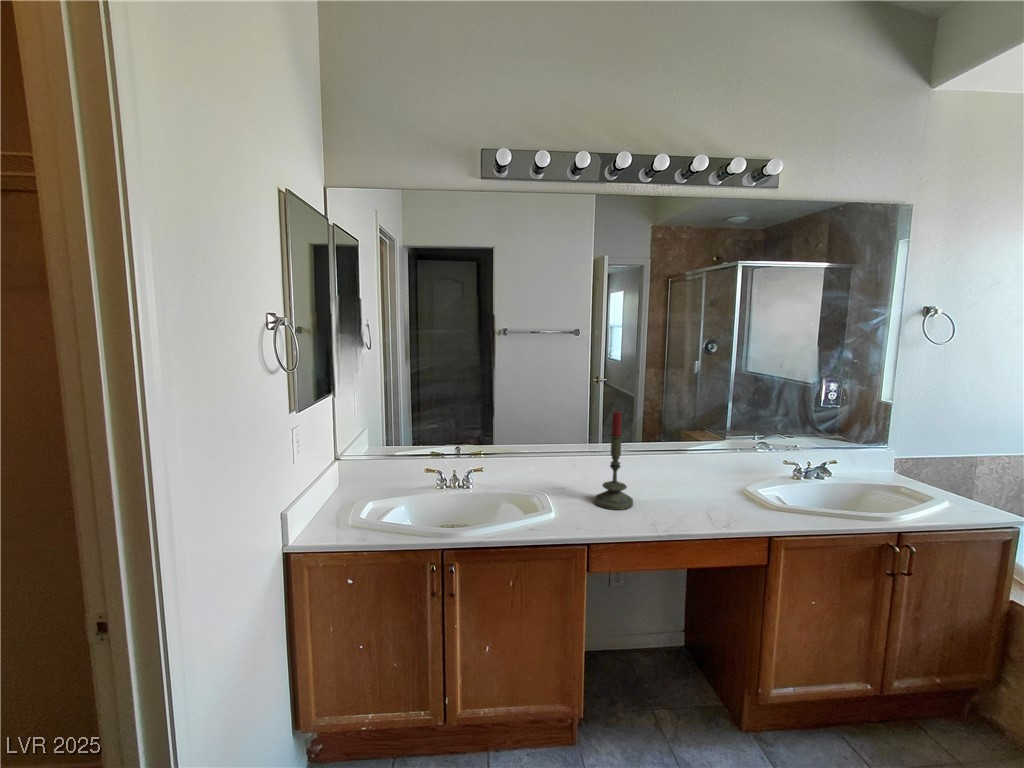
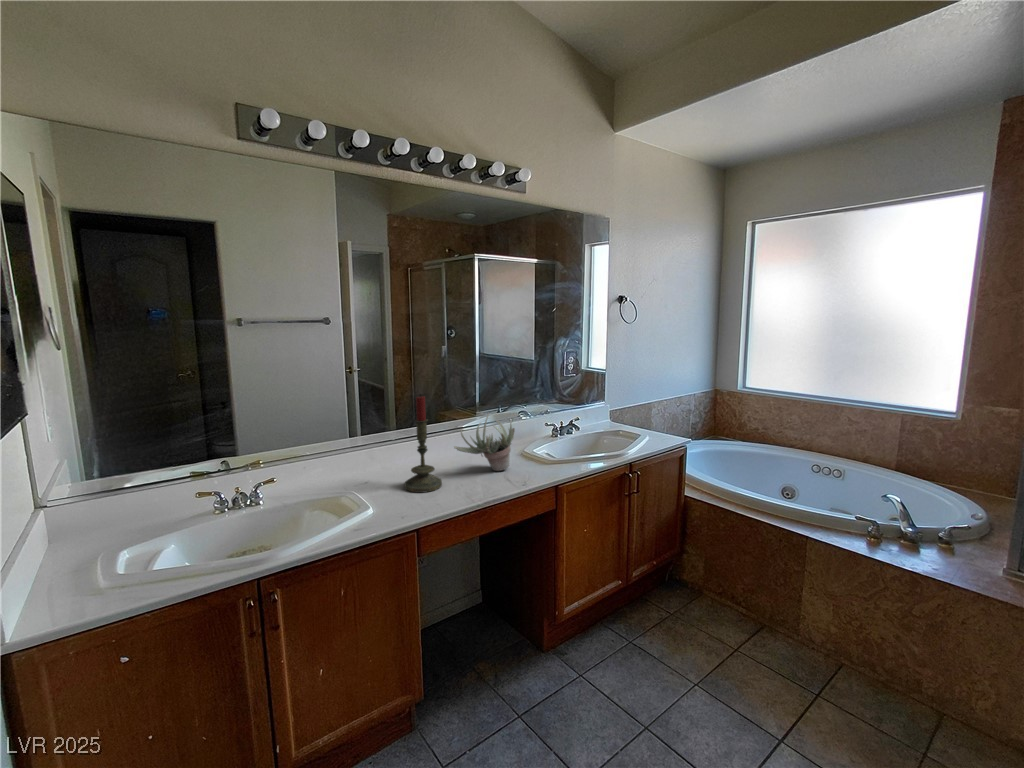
succulent plant: none [654,438,728,505] -> present [454,413,515,471]

